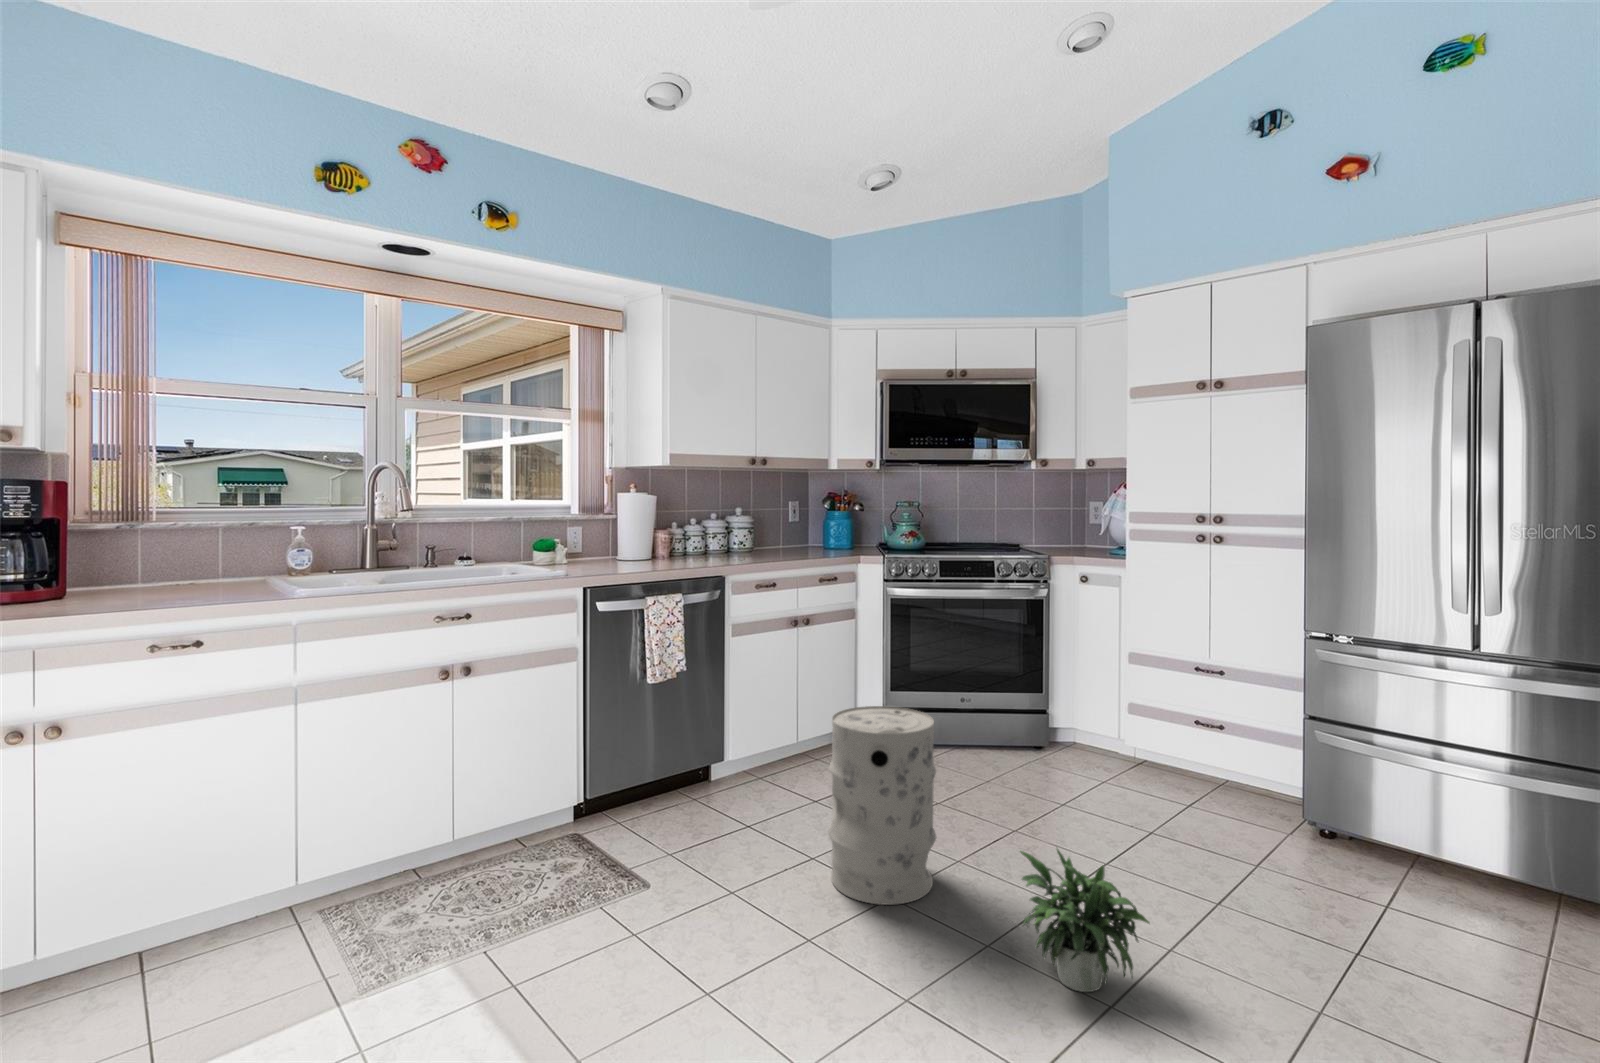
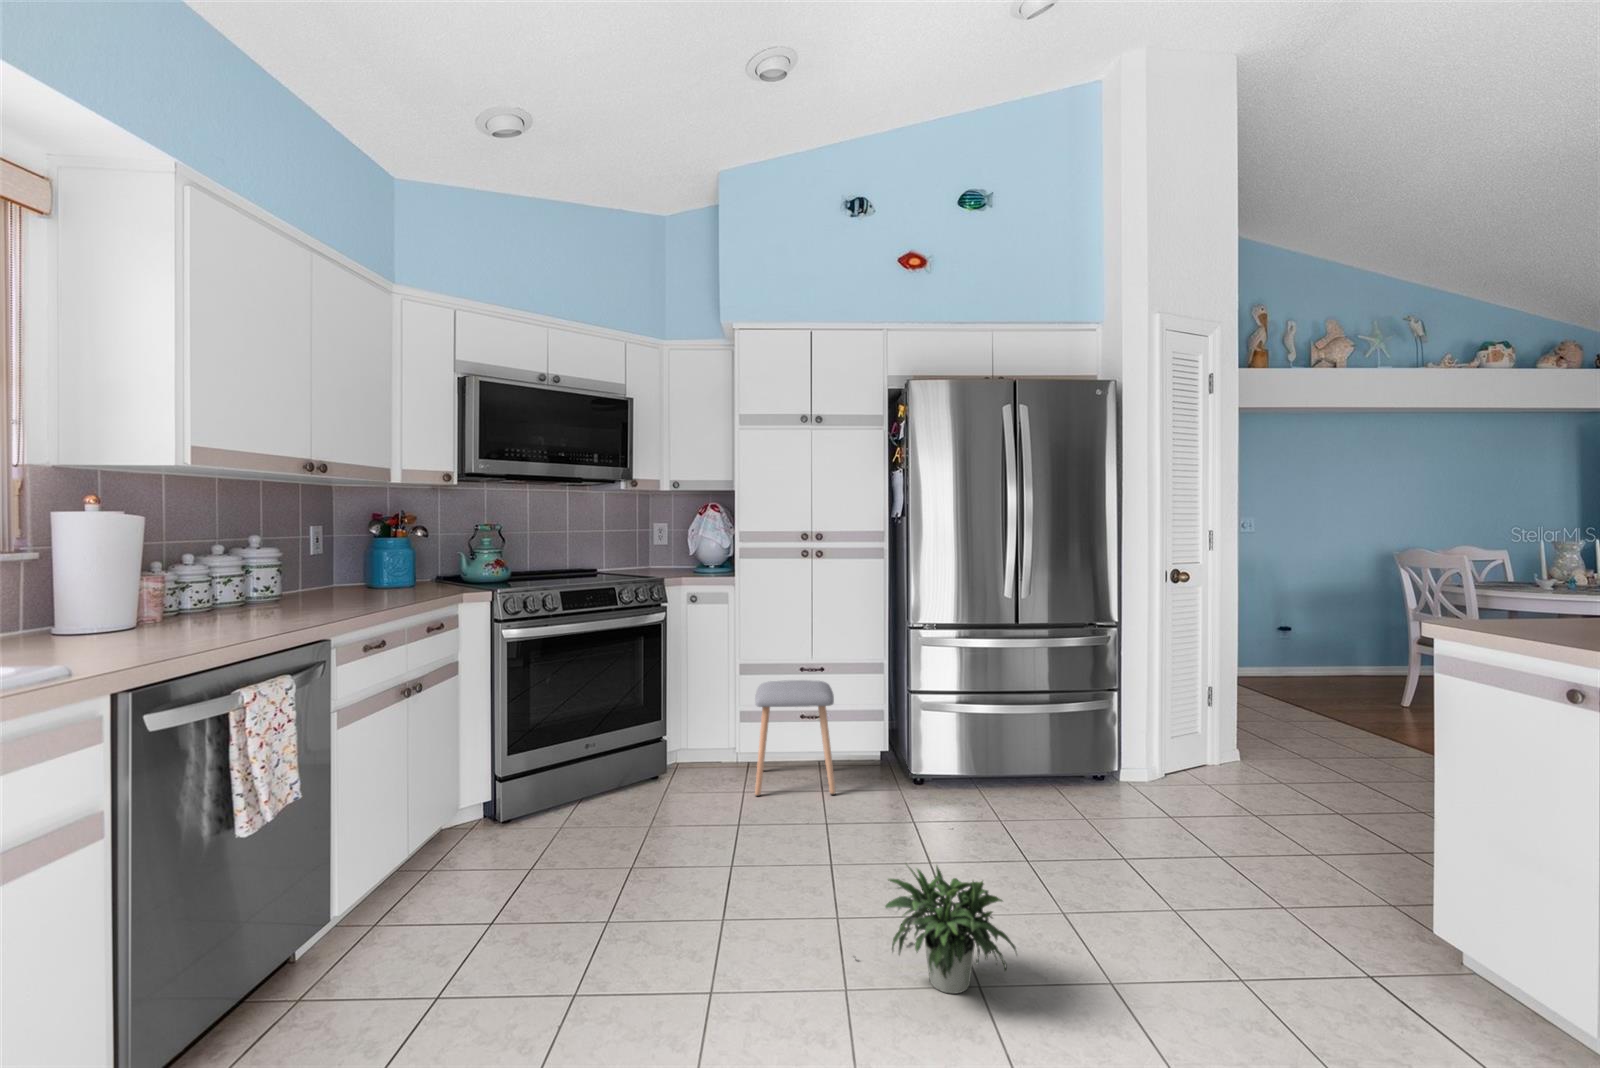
stool: none [1104,674,1221,808] -> present [755,680,835,797]
trash can: present [828,706,936,905] -> none [625,765,755,1016]

